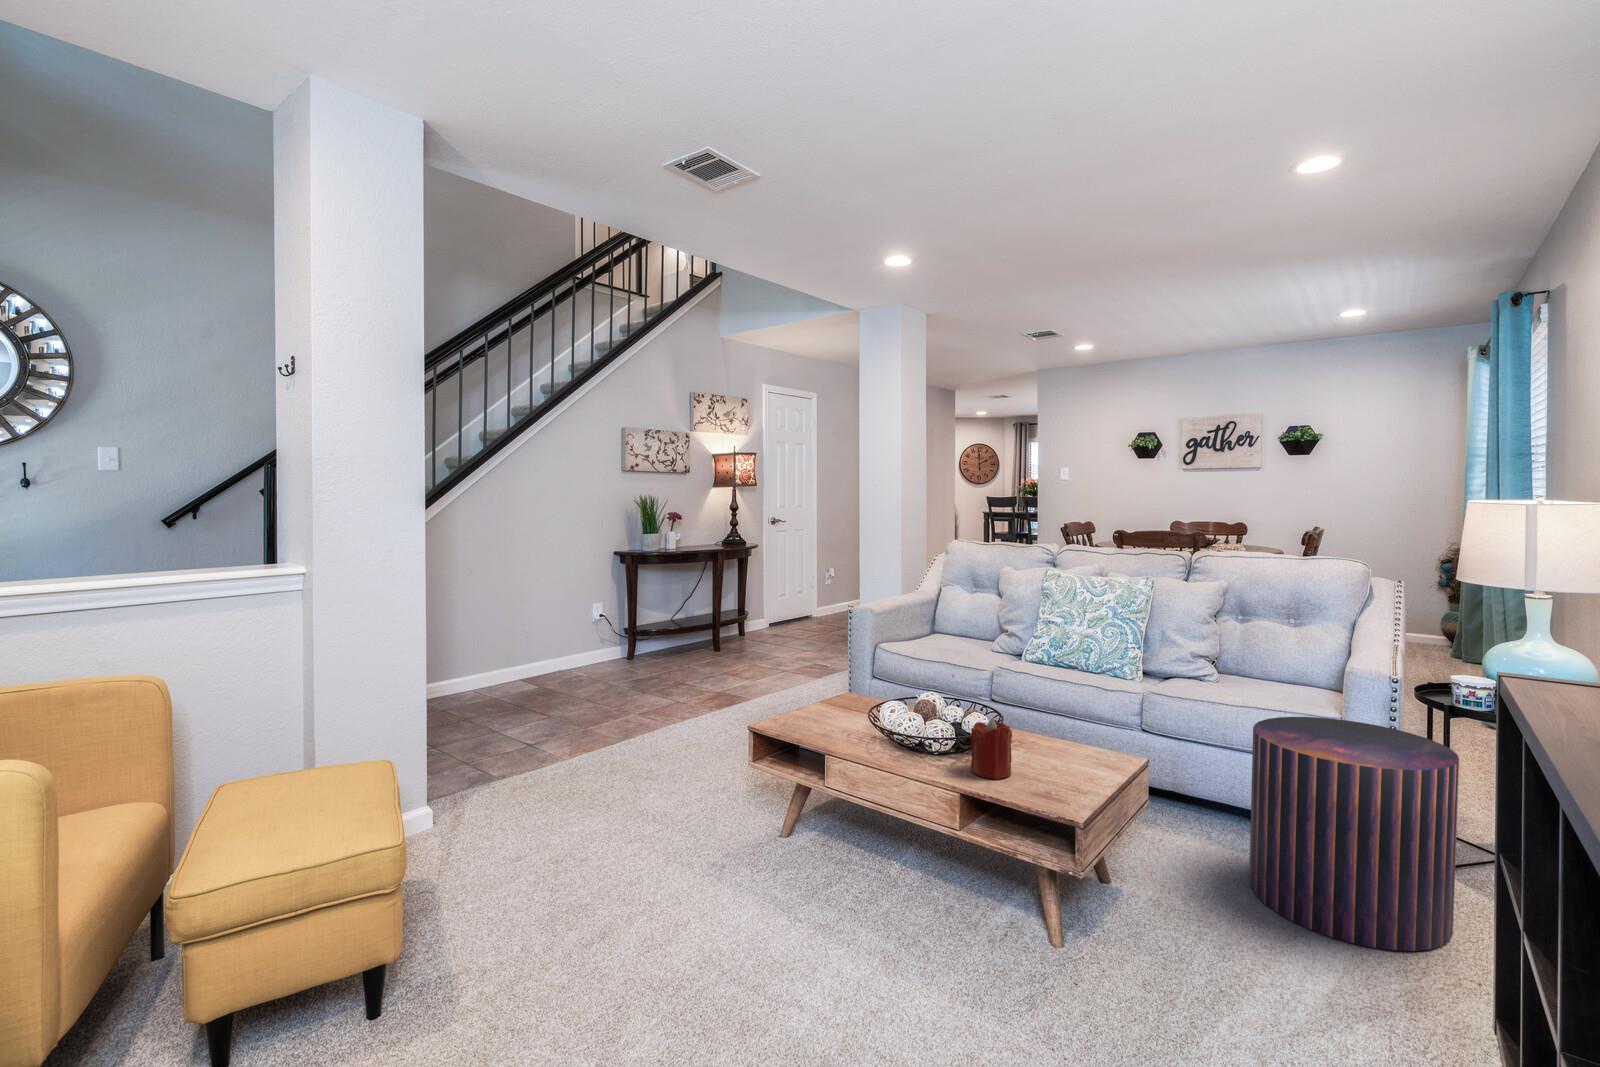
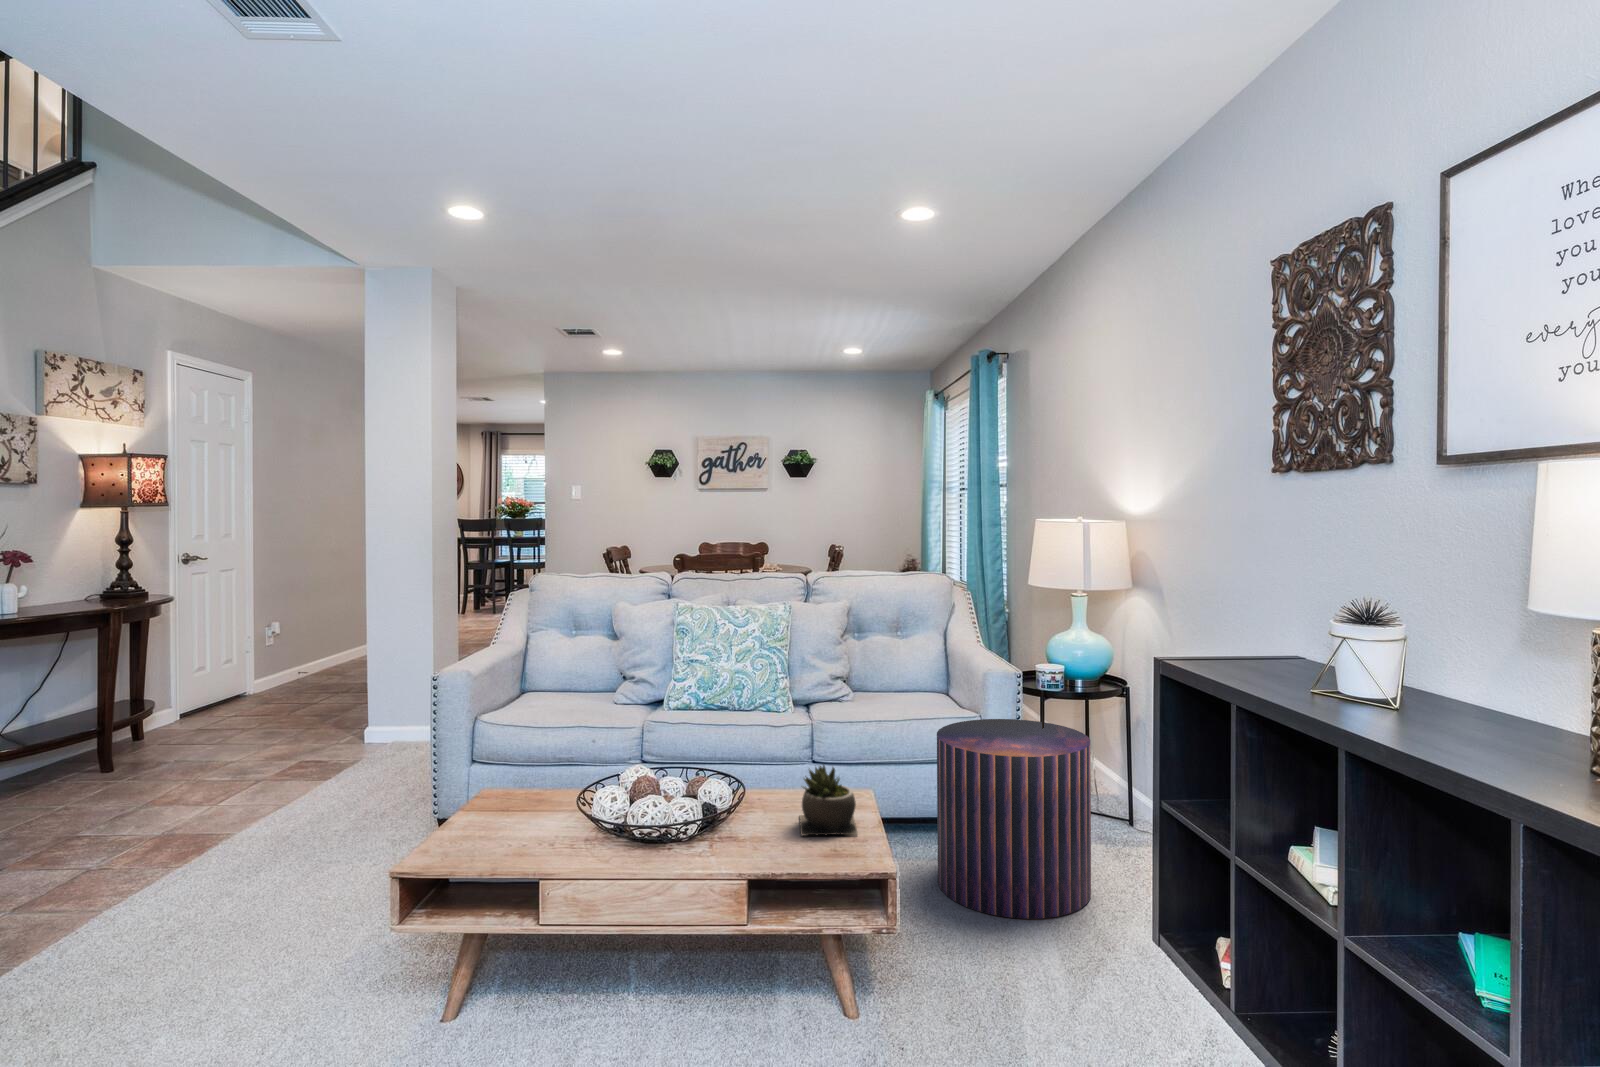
candle: present [971,718,1012,779] -> none [731,779,775,852]
succulent plant: none [1037,718,1105,789] -> present [799,765,858,836]

